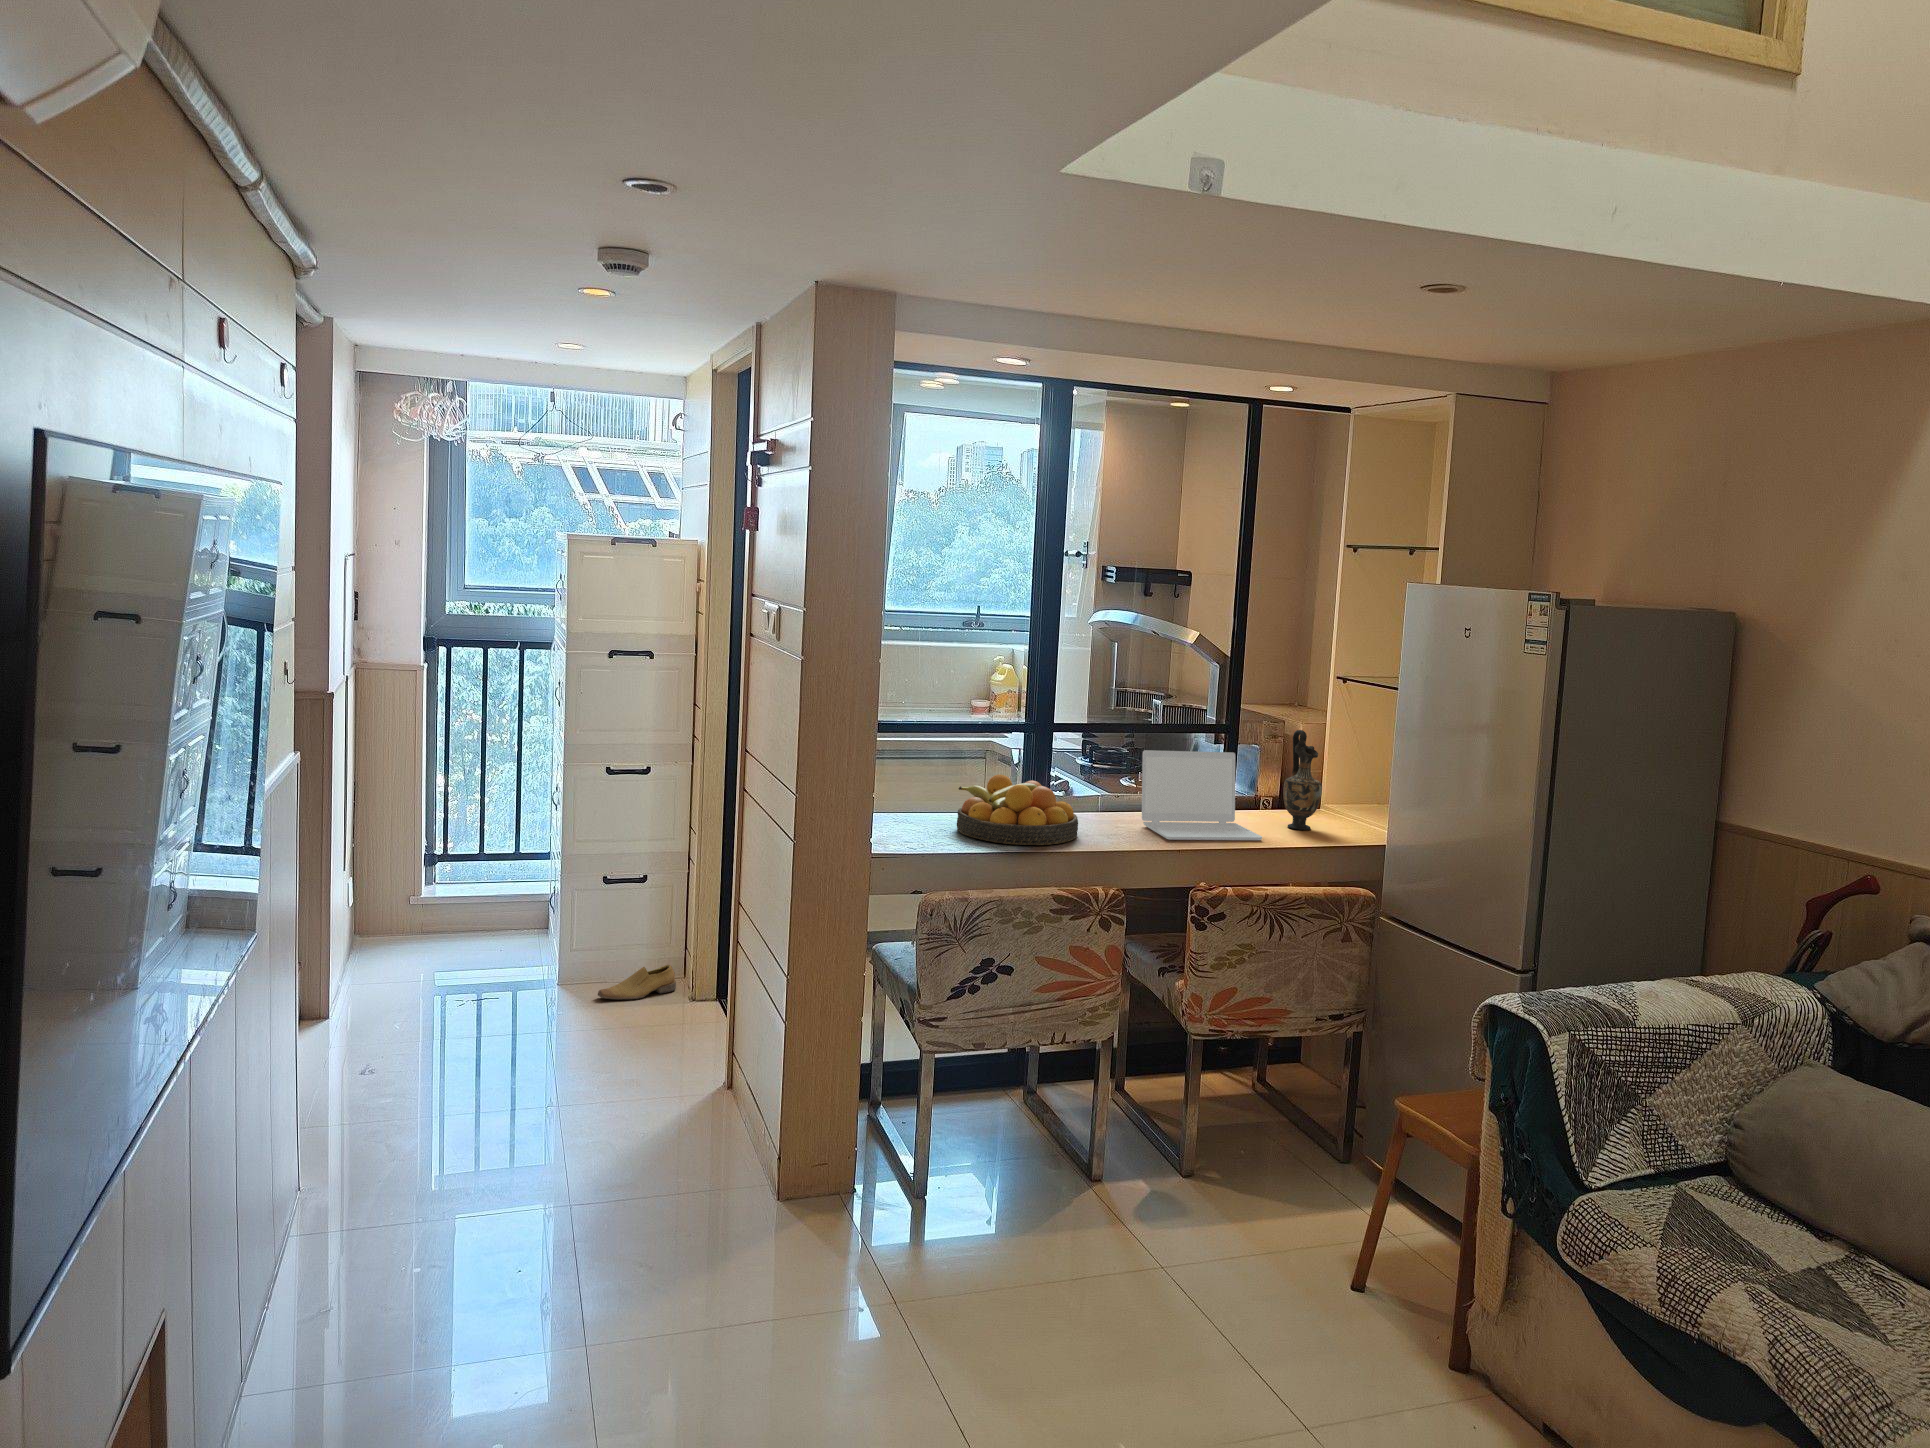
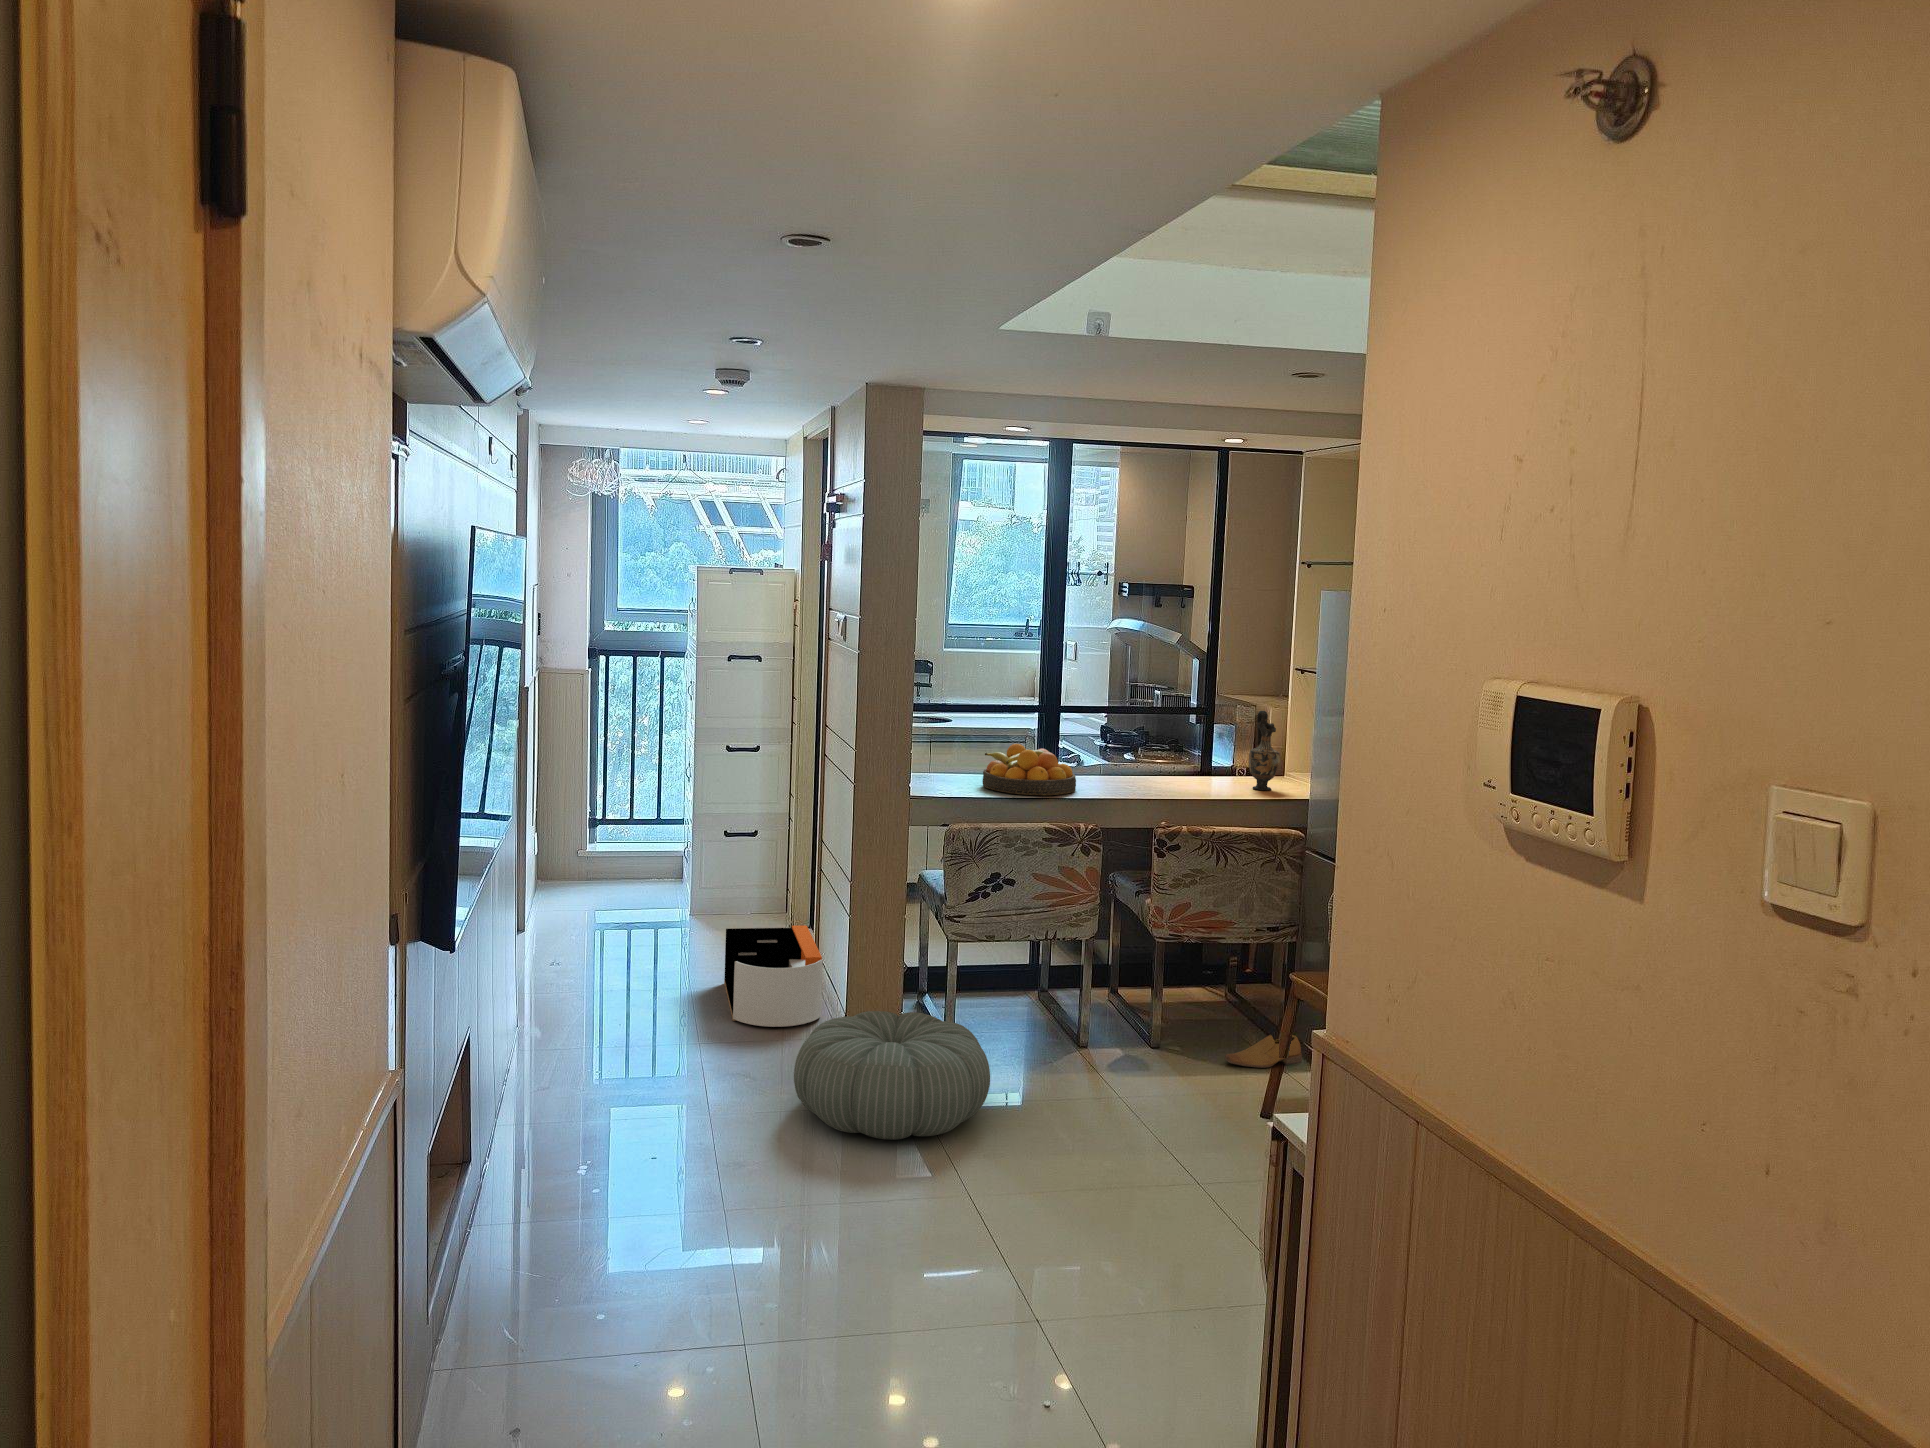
laptop: present [1142,750,1262,840] -> none [1132,726,1224,796]
shoe: present [598,965,676,999] -> present [1224,1035,1302,1068]
storage bin: none [605,1011,744,1168] -> present [724,925,823,1027]
pouf: none [716,1165,1000,1382] -> present [794,1011,990,1140]

